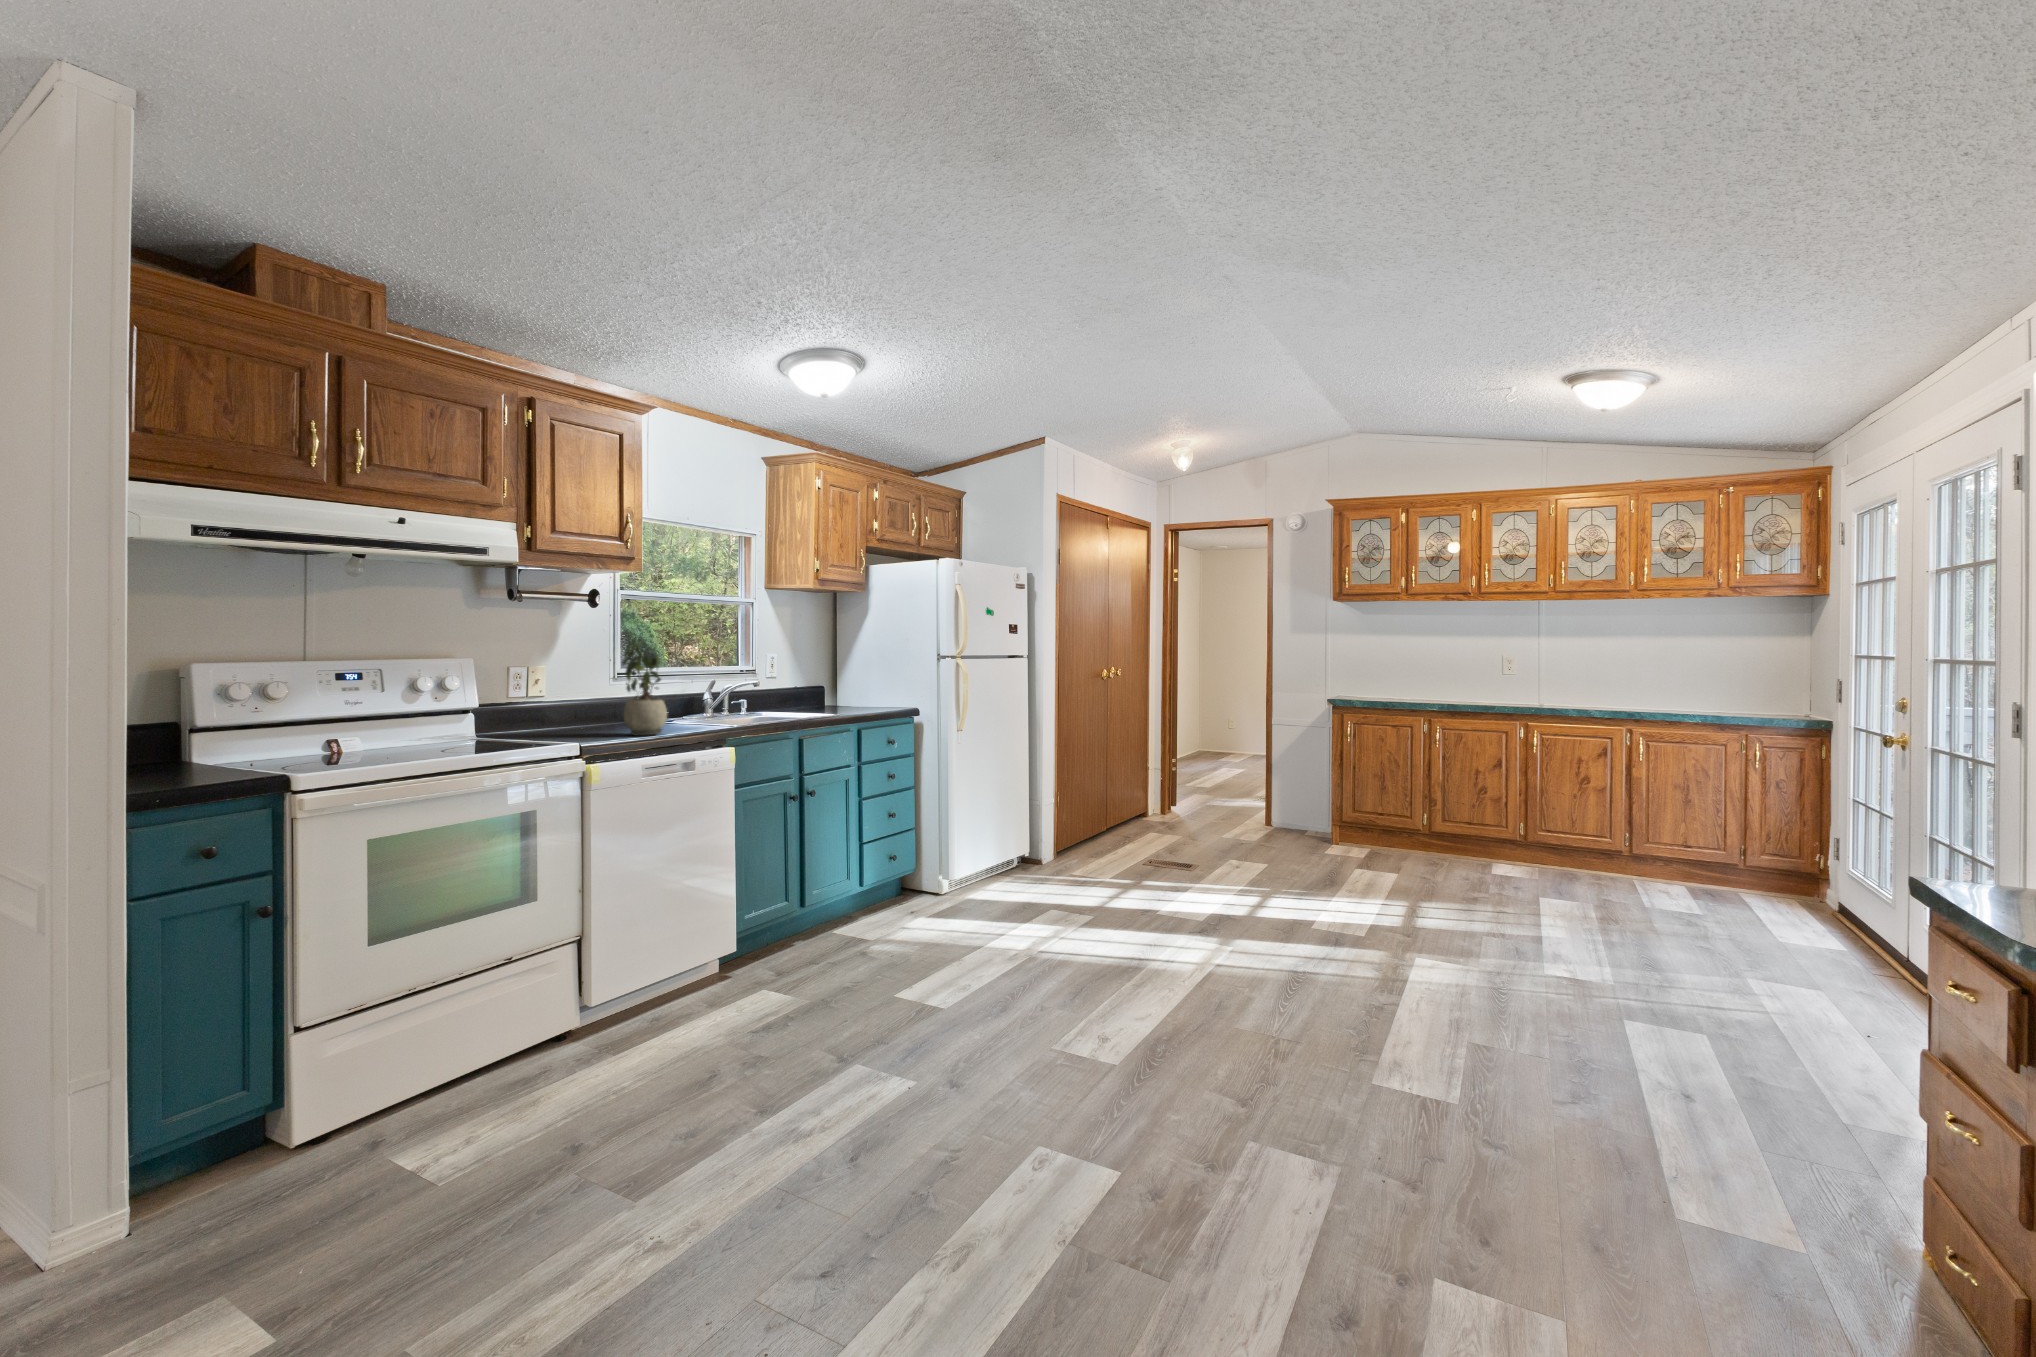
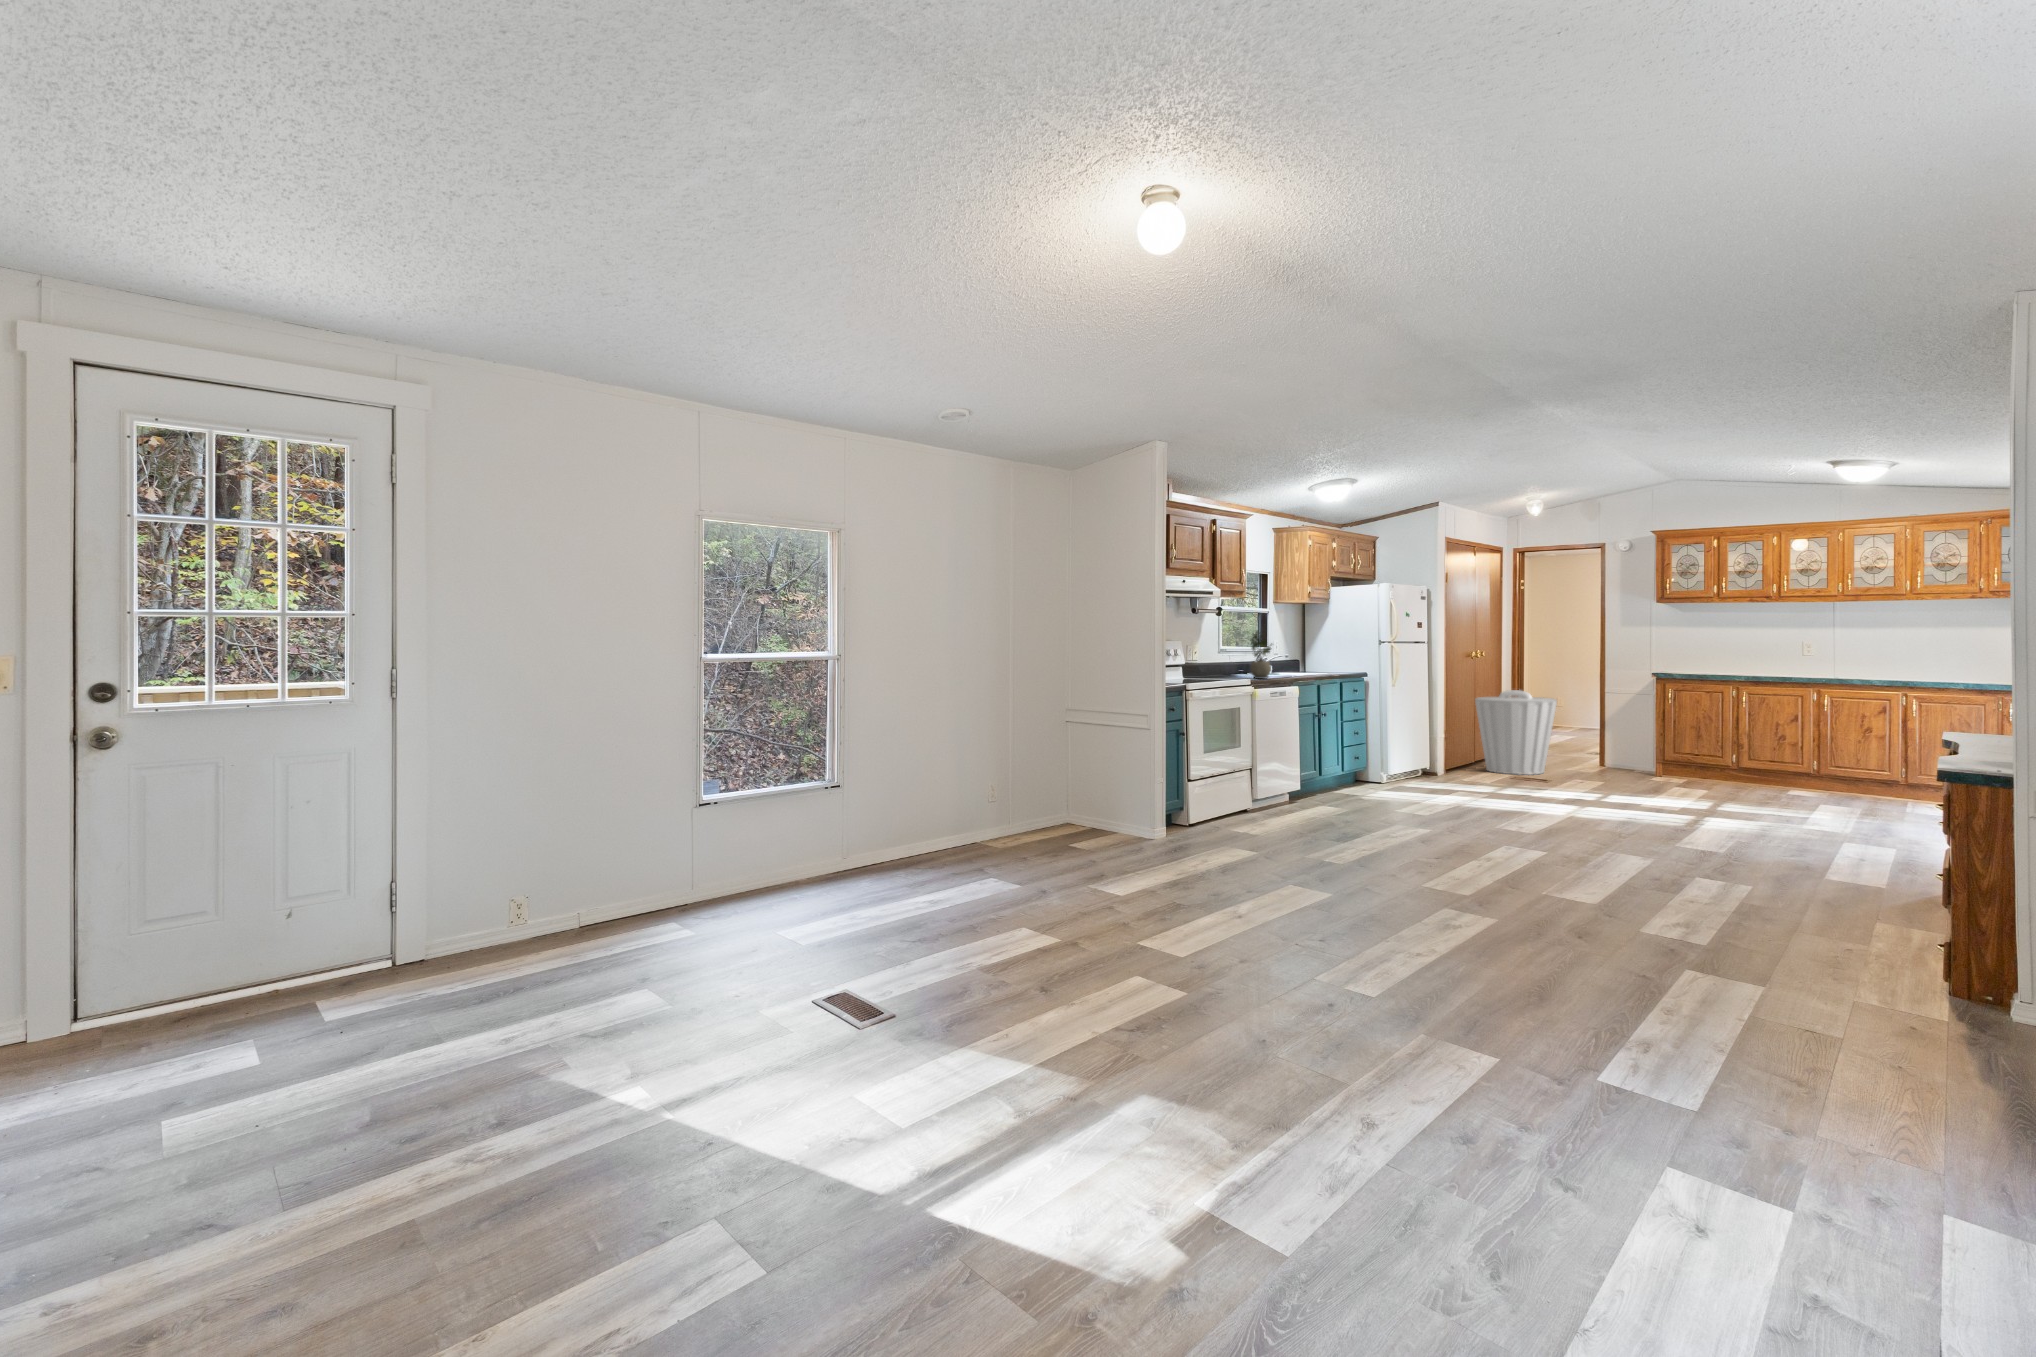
trash can: none [1103,724,1210,851] -> present [1475,690,1557,775]

